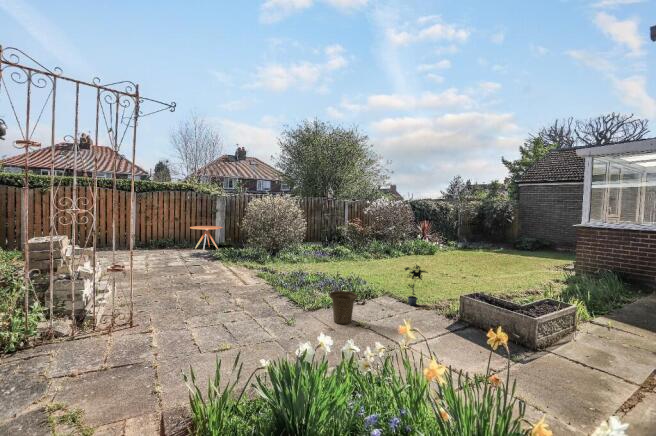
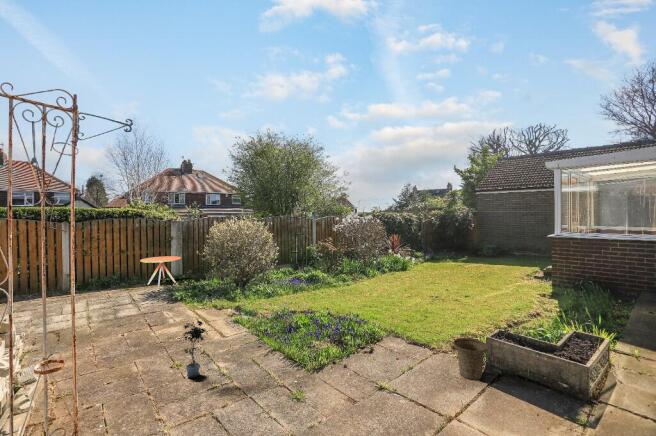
potted plant: present [405,265,426,306] -> present [181,318,207,378]
basket: present [329,291,358,324] -> present [453,338,489,380]

